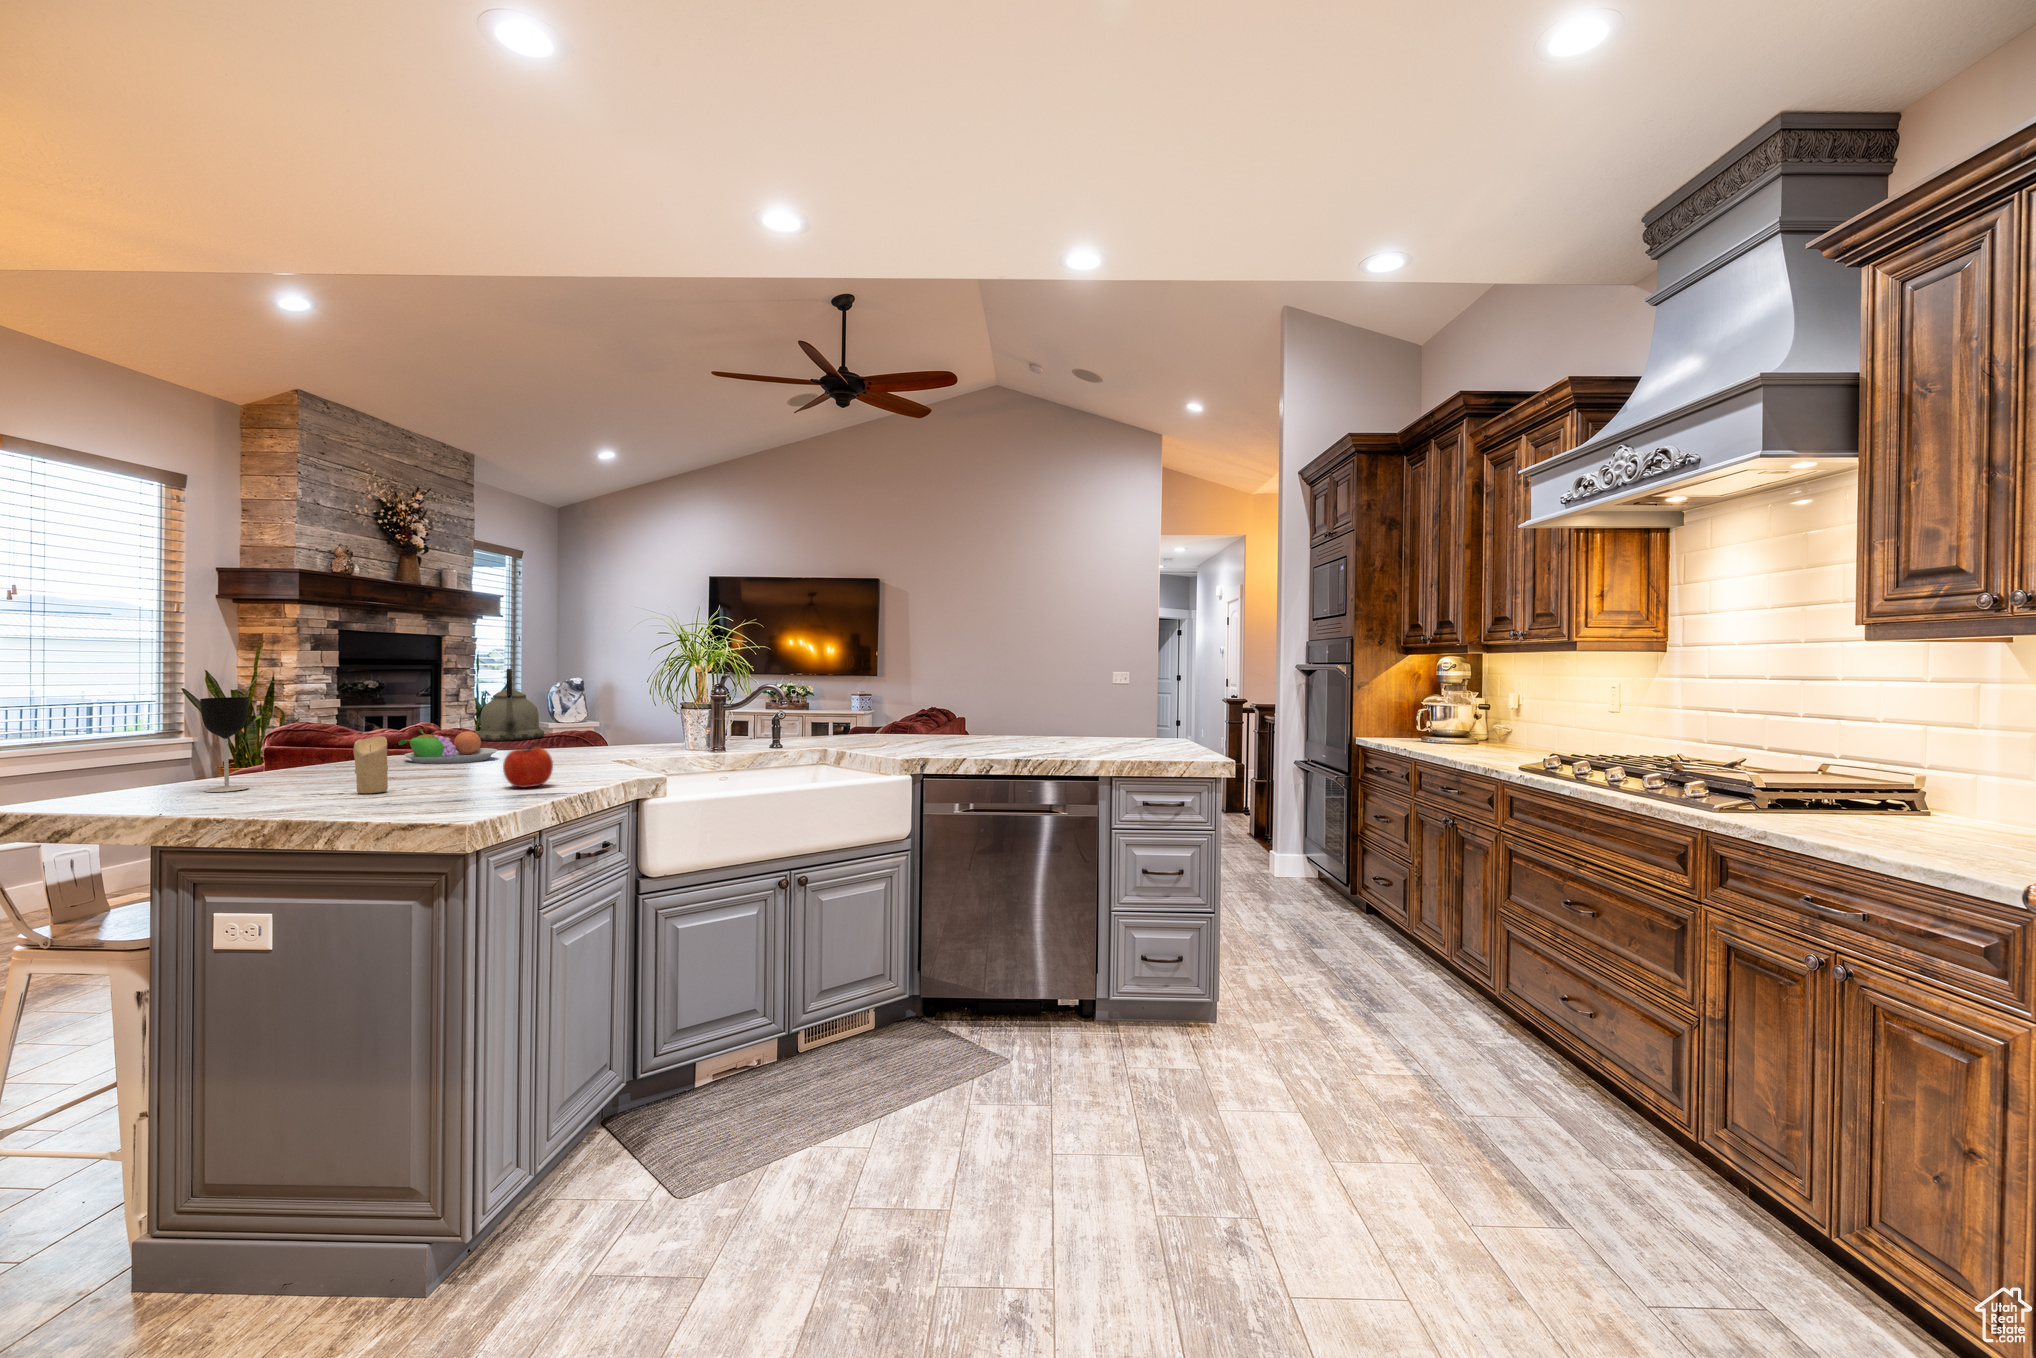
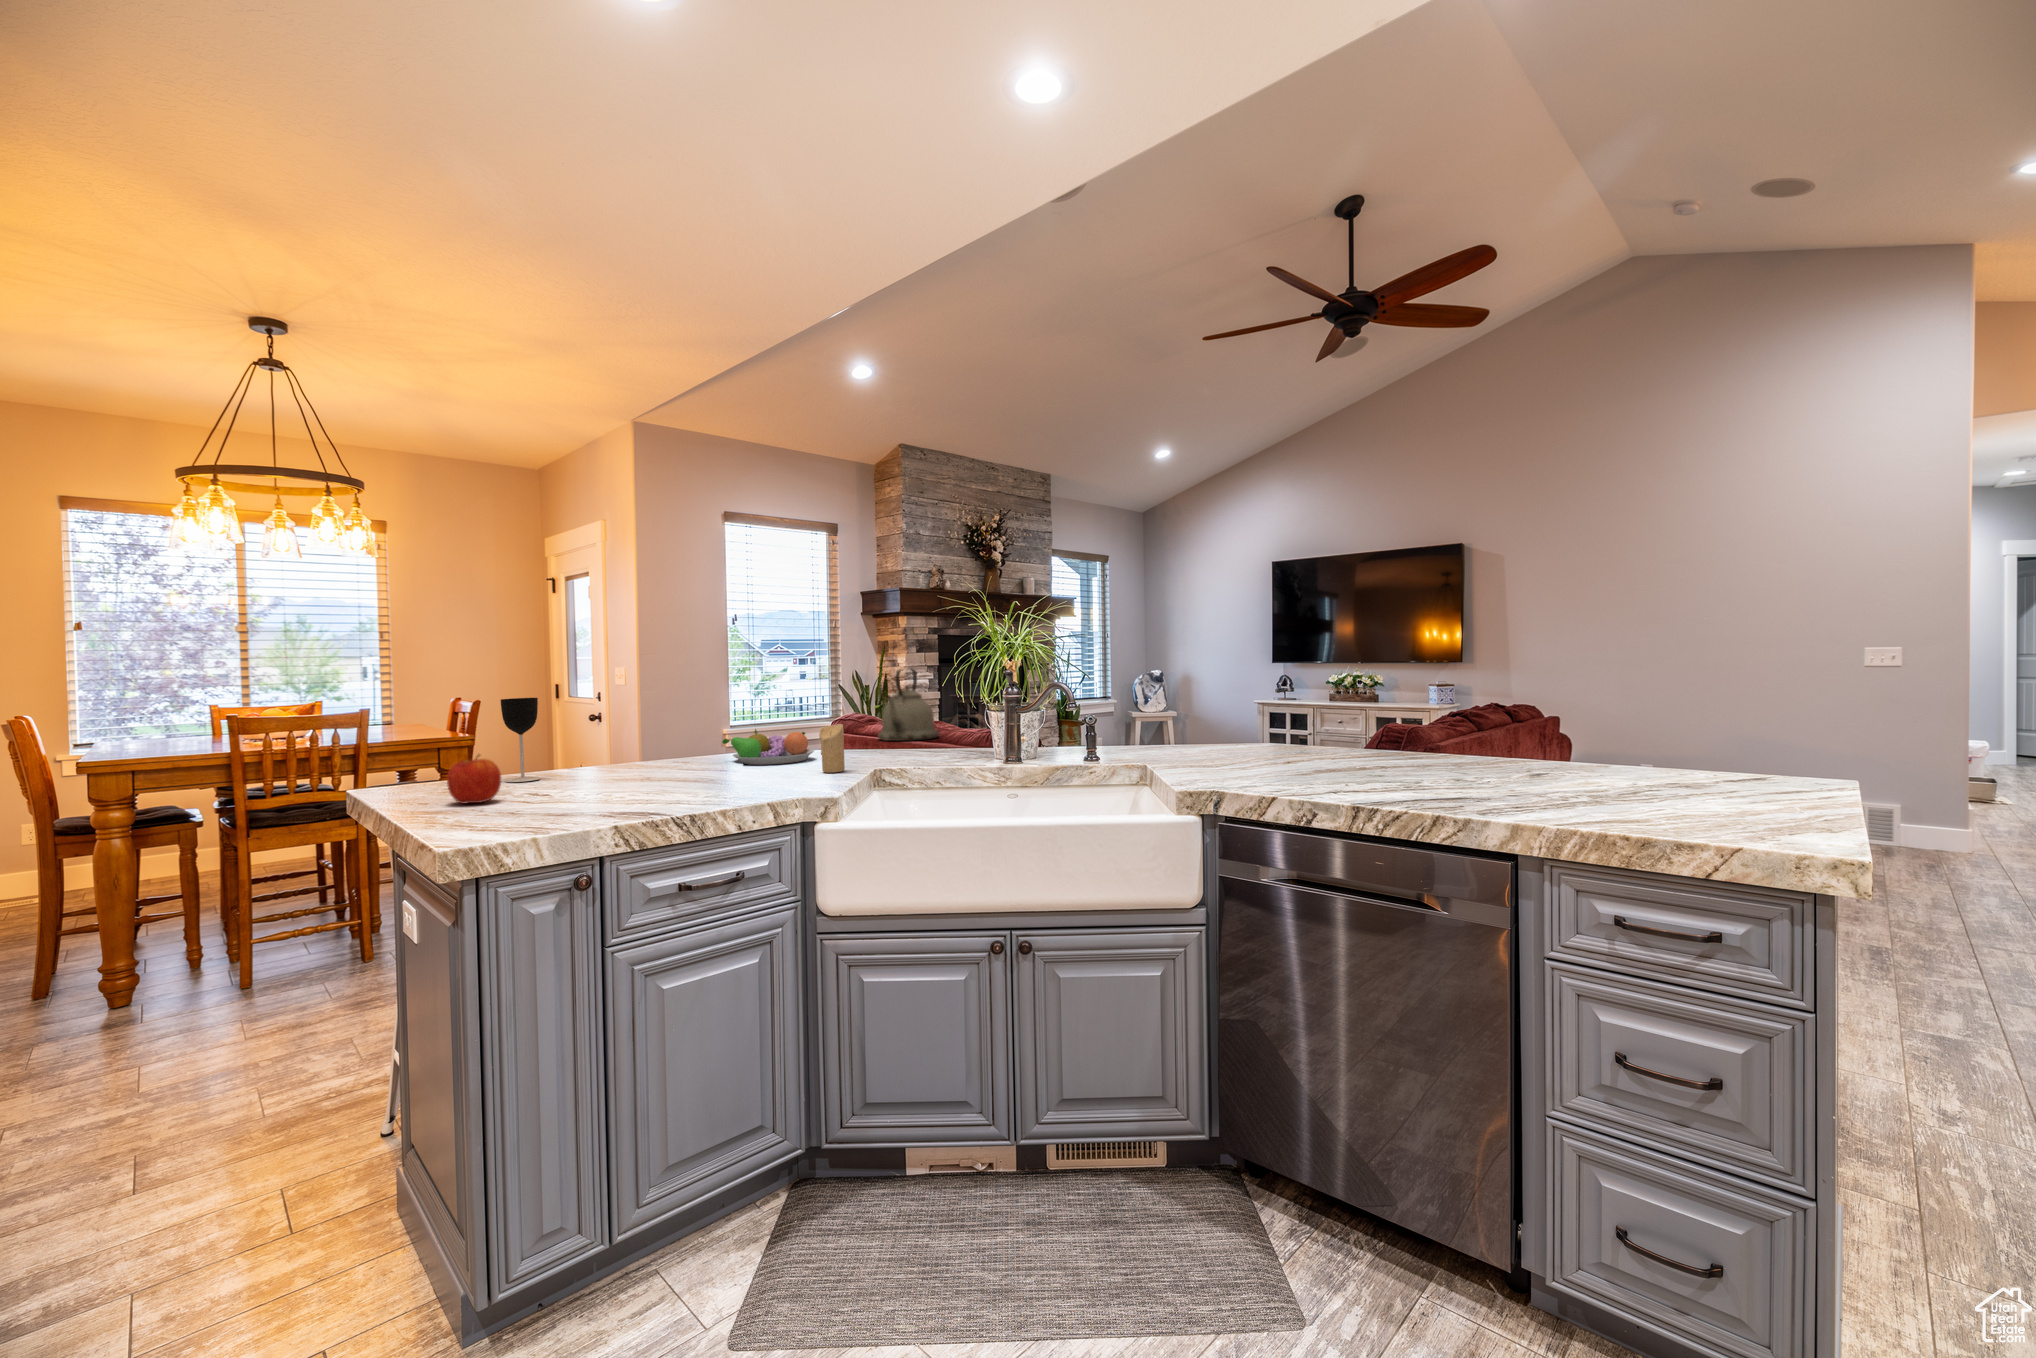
candle: present [353,736,388,793] -> present [819,724,845,773]
apple: present [503,744,553,788] -> present [447,755,501,804]

